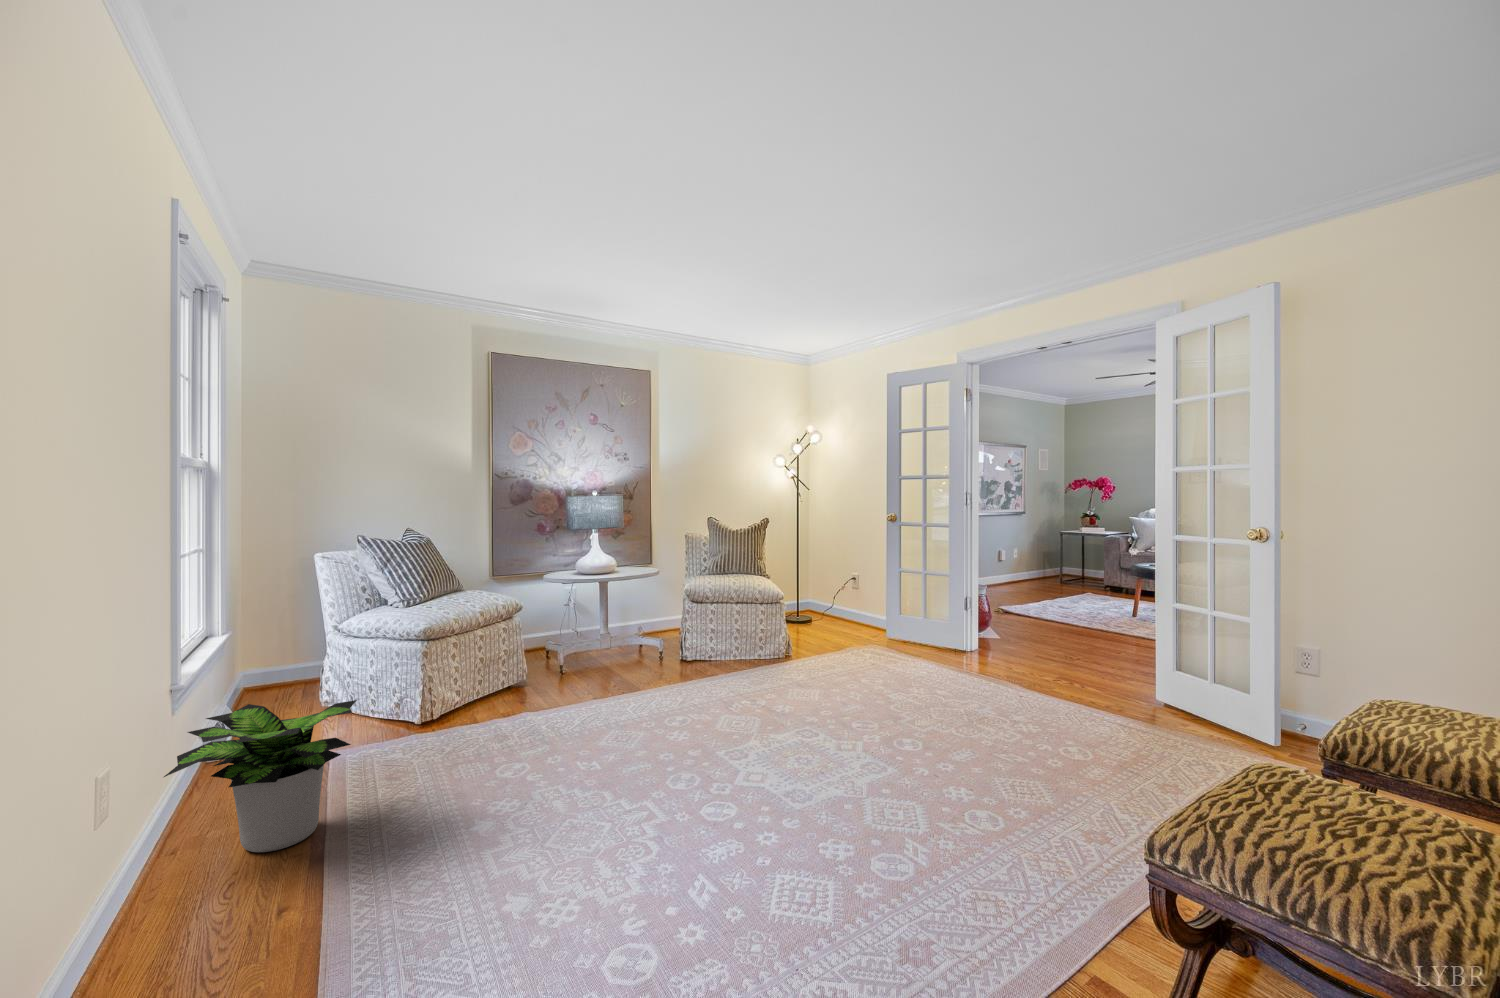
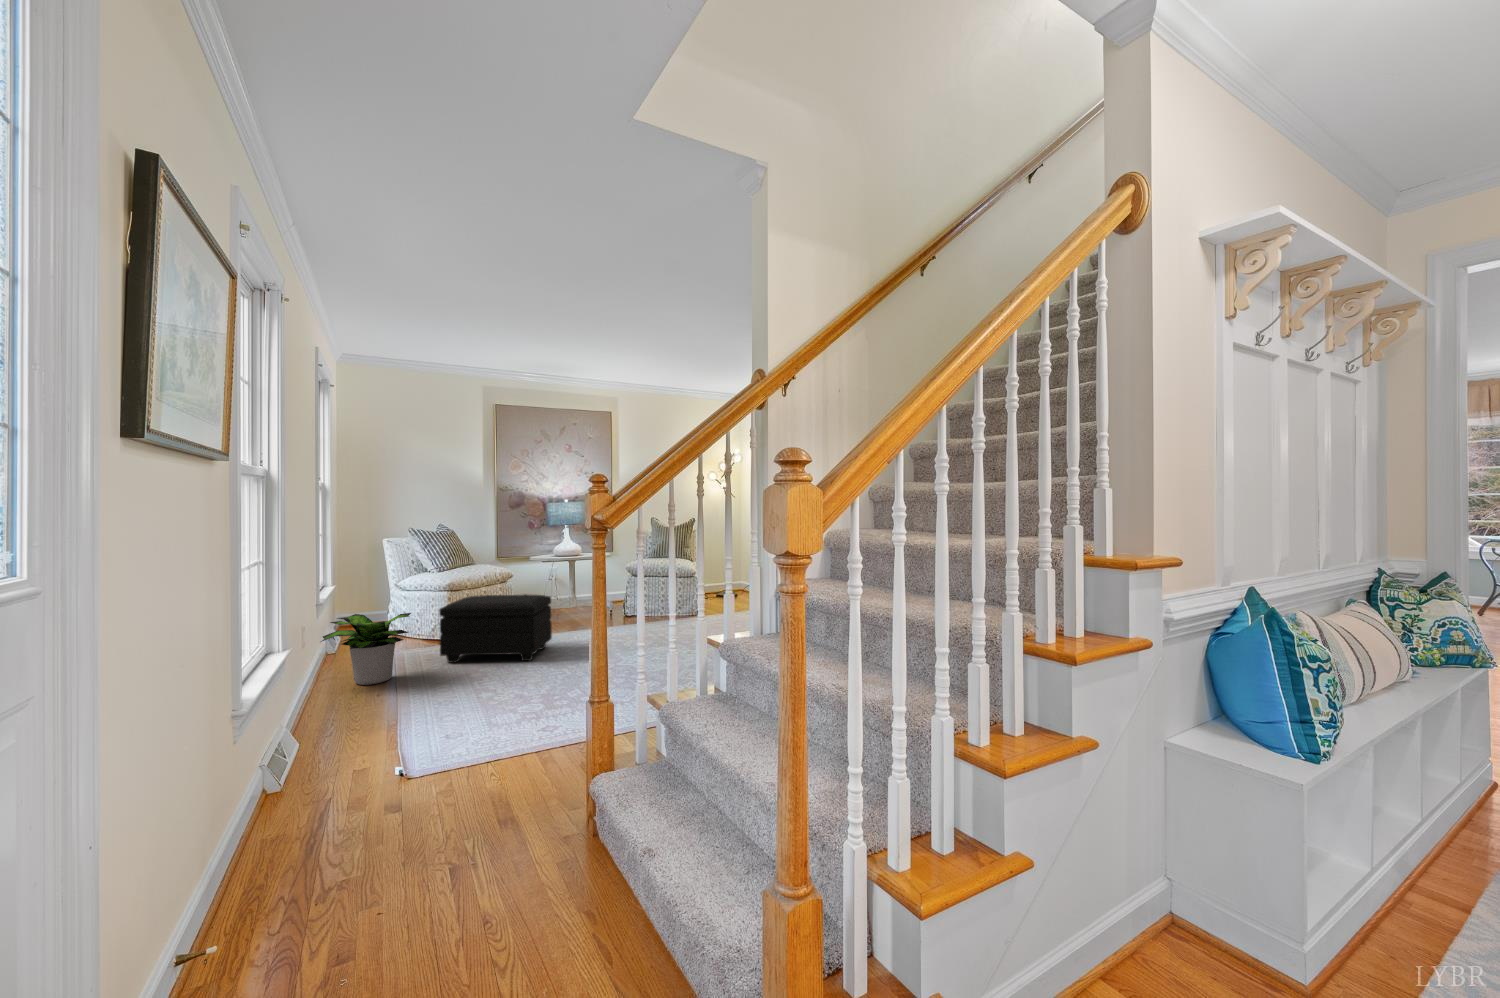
footstool: none [409,649,598,780] -> present [439,594,552,663]

